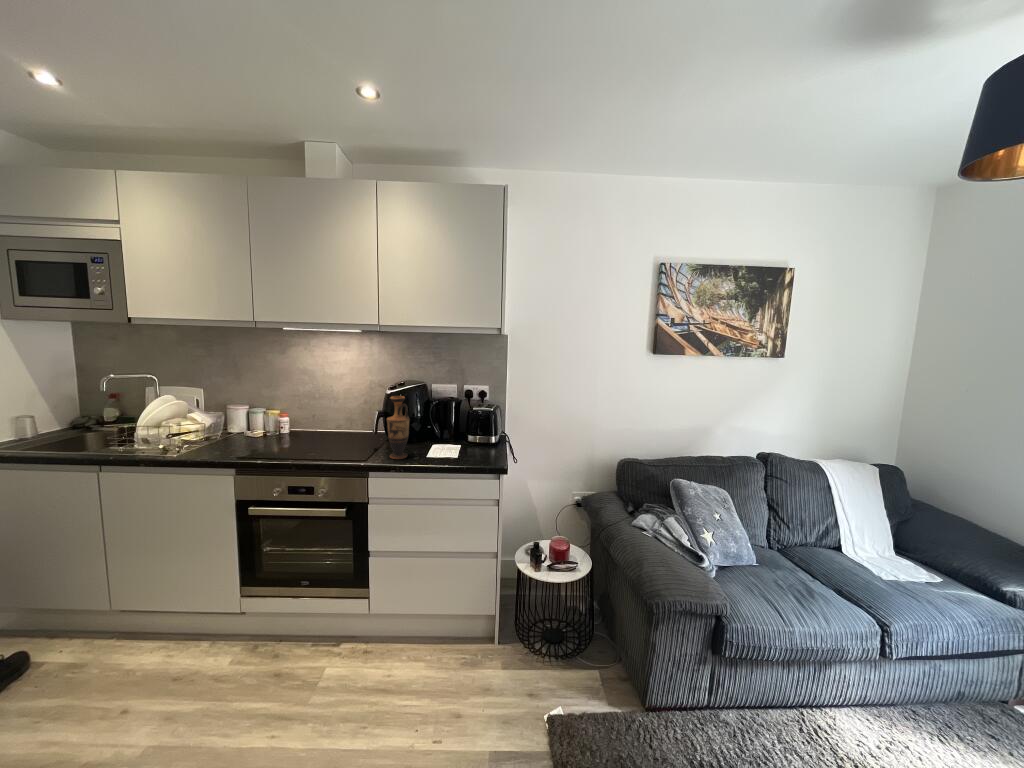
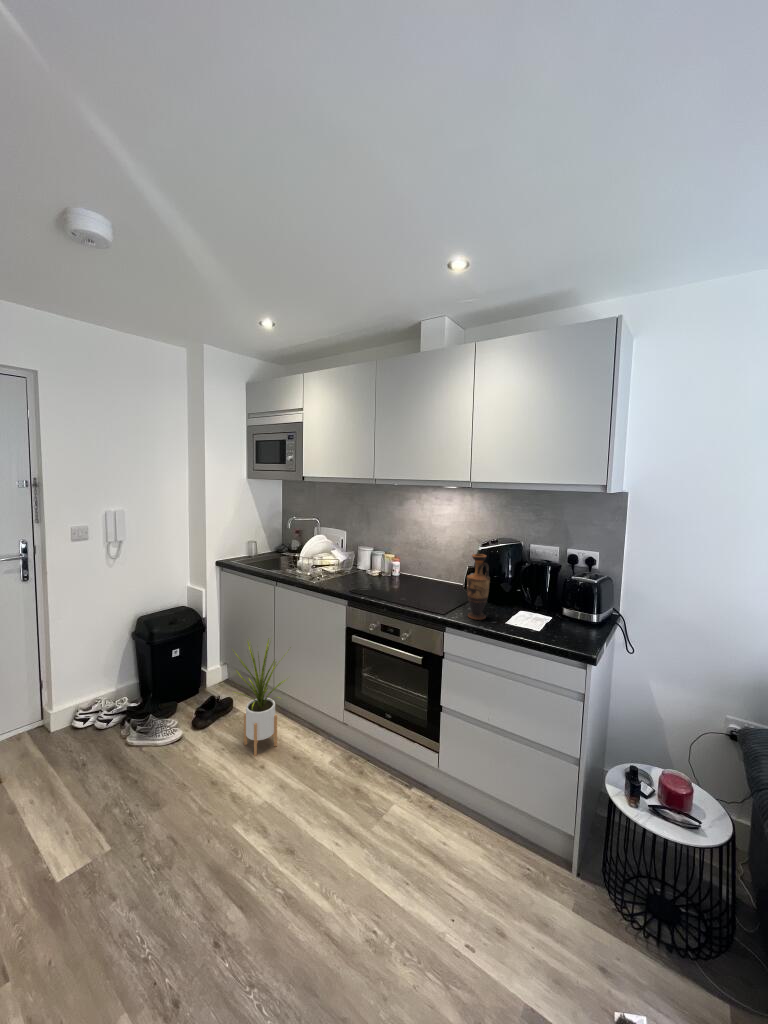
house plant: none [33,538,155,707] -> present [233,638,287,756]

